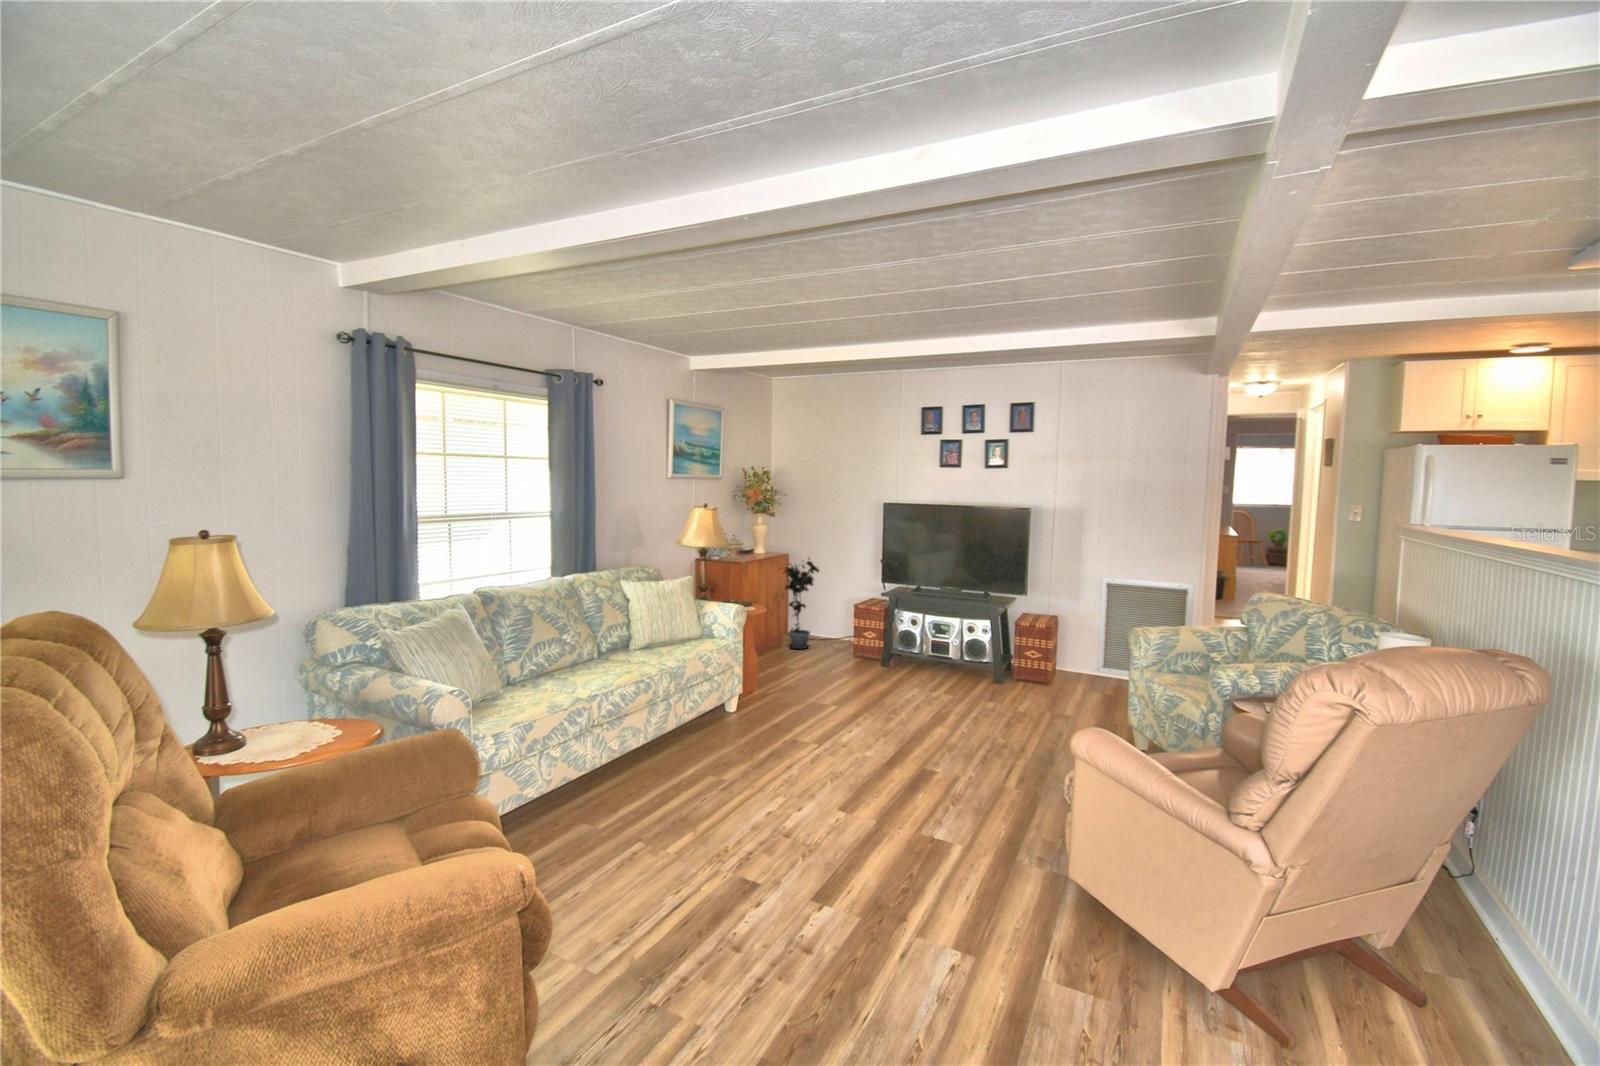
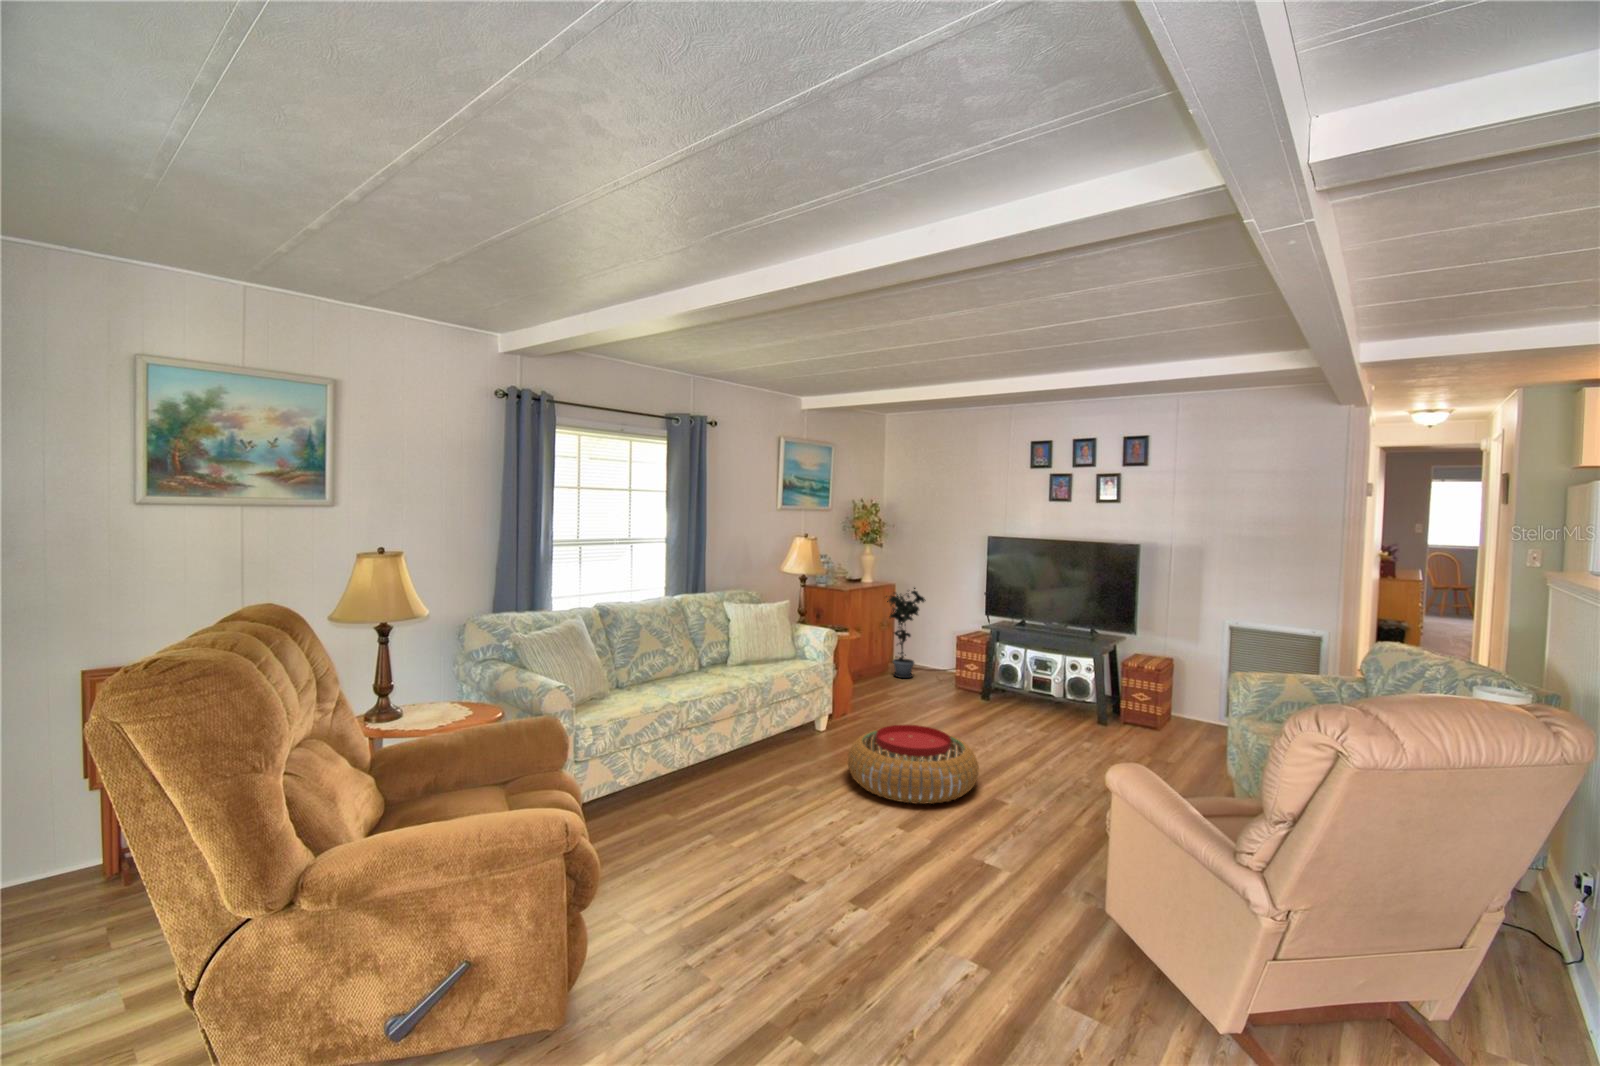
pouf: none [773,699,906,781] -> present [848,725,979,804]

